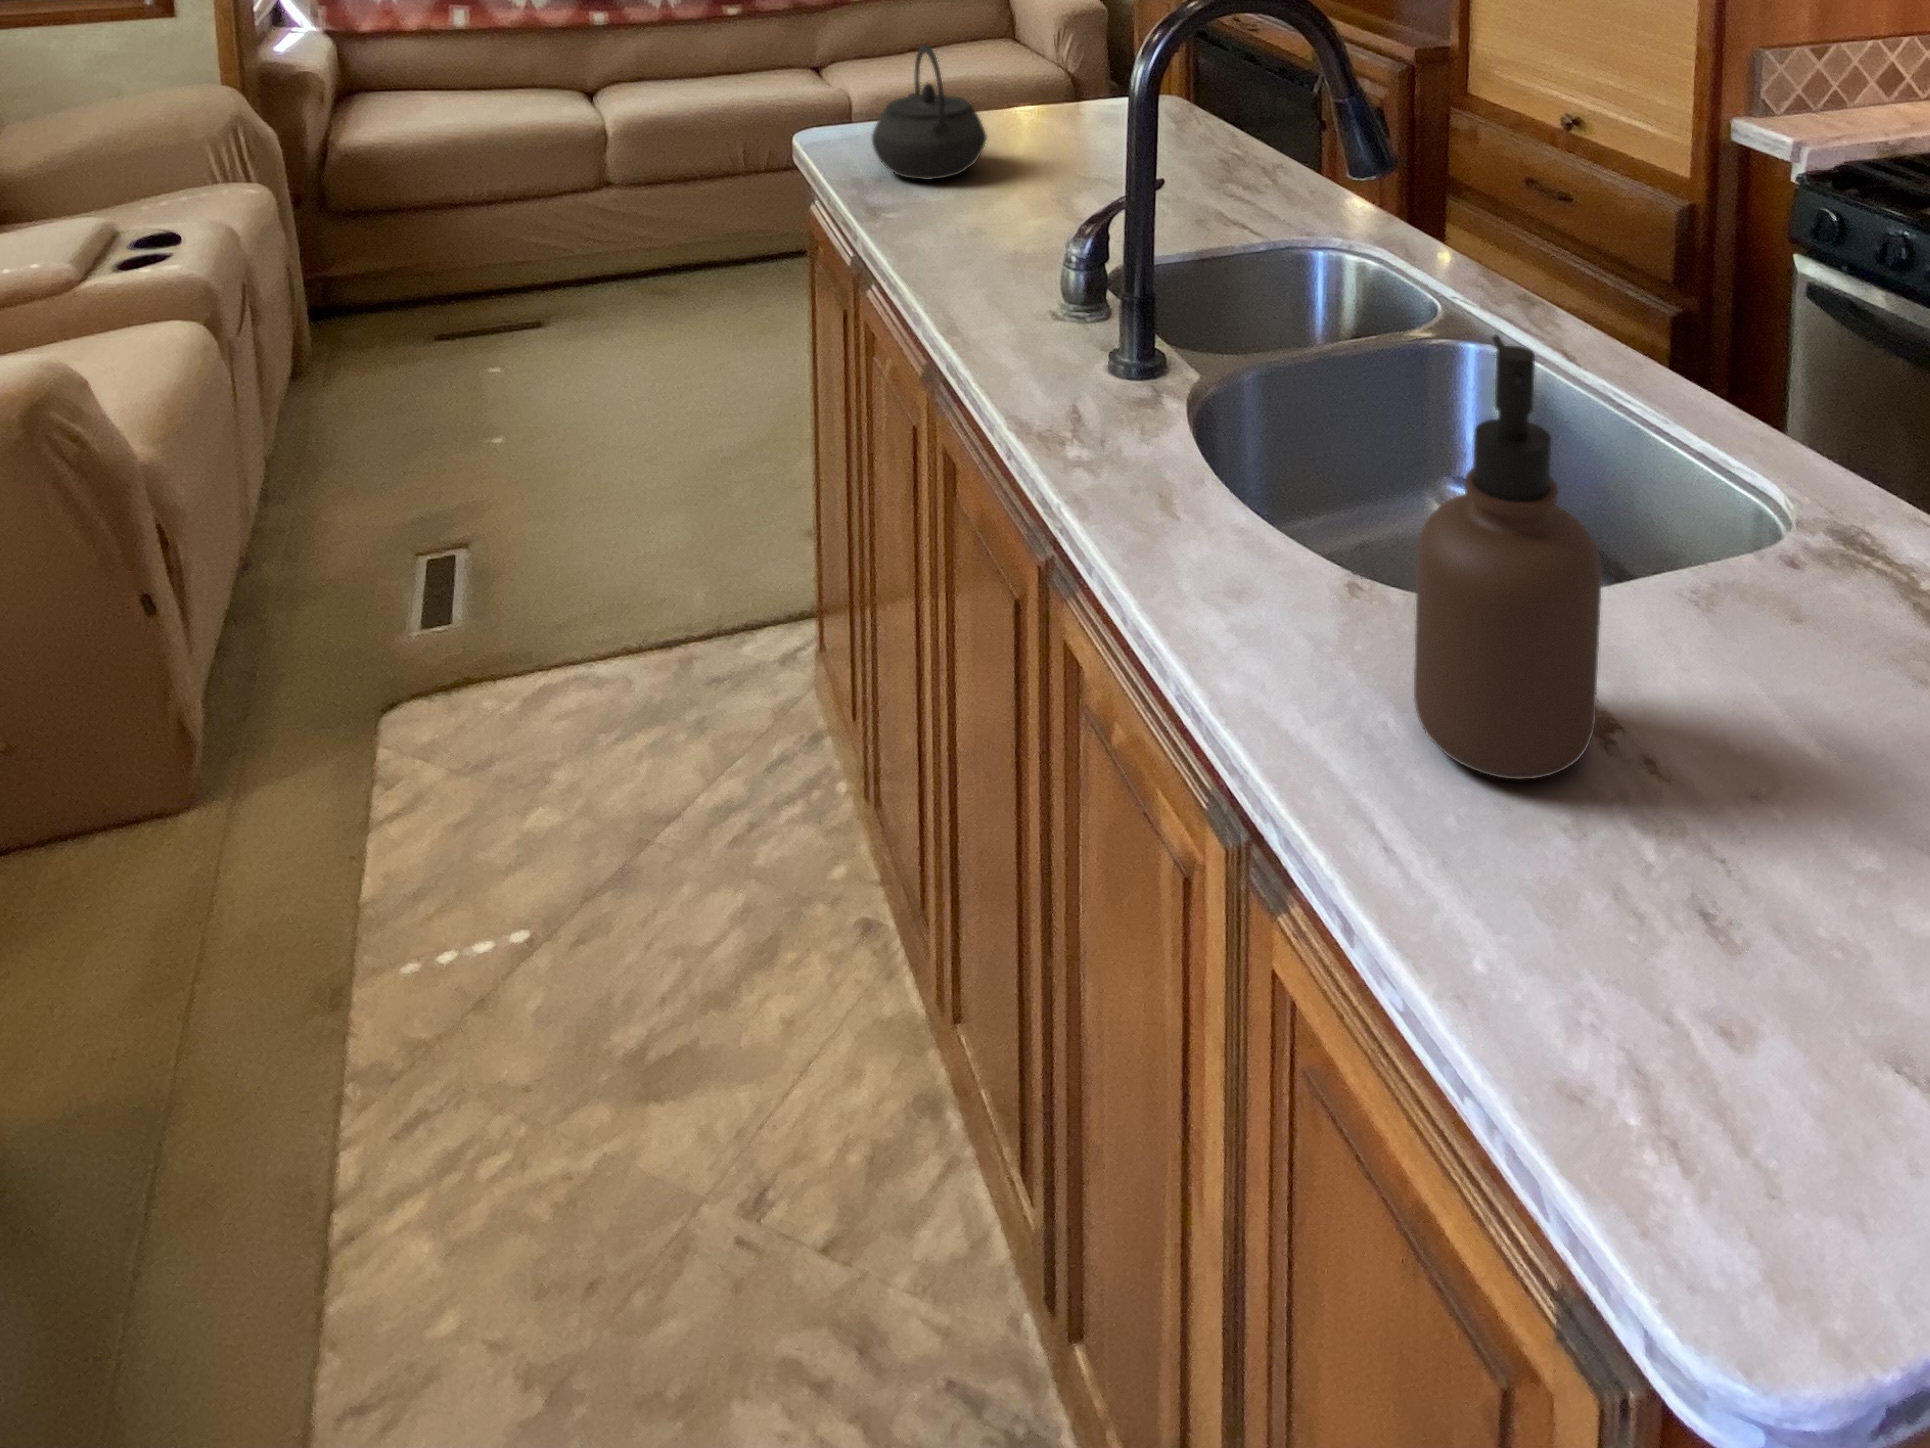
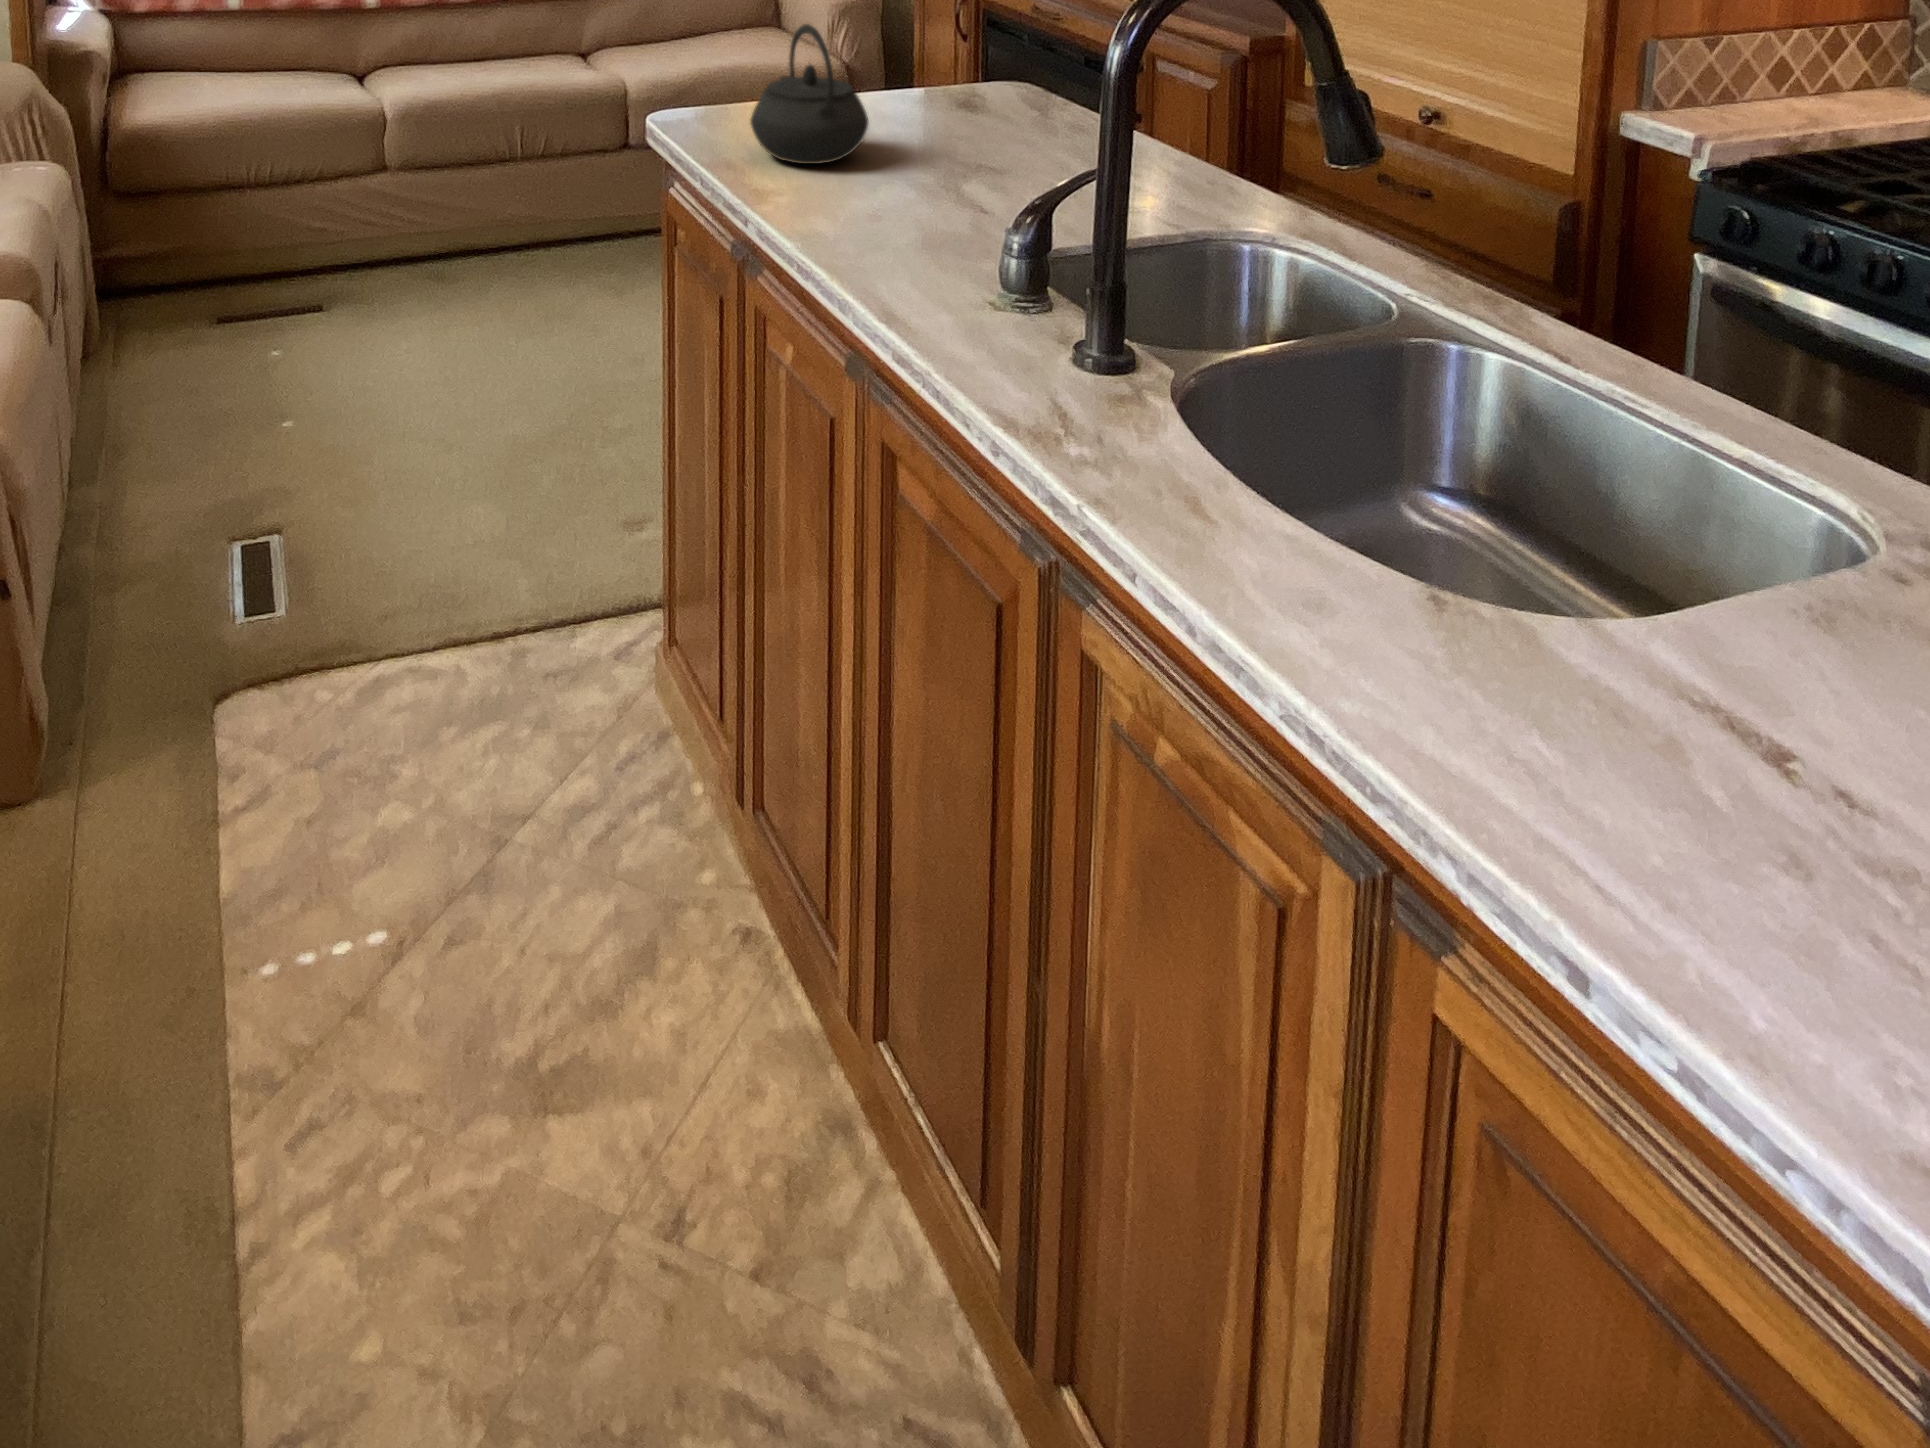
soap dispenser: present [1414,335,1602,779] -> none [1567,328,1801,807]

